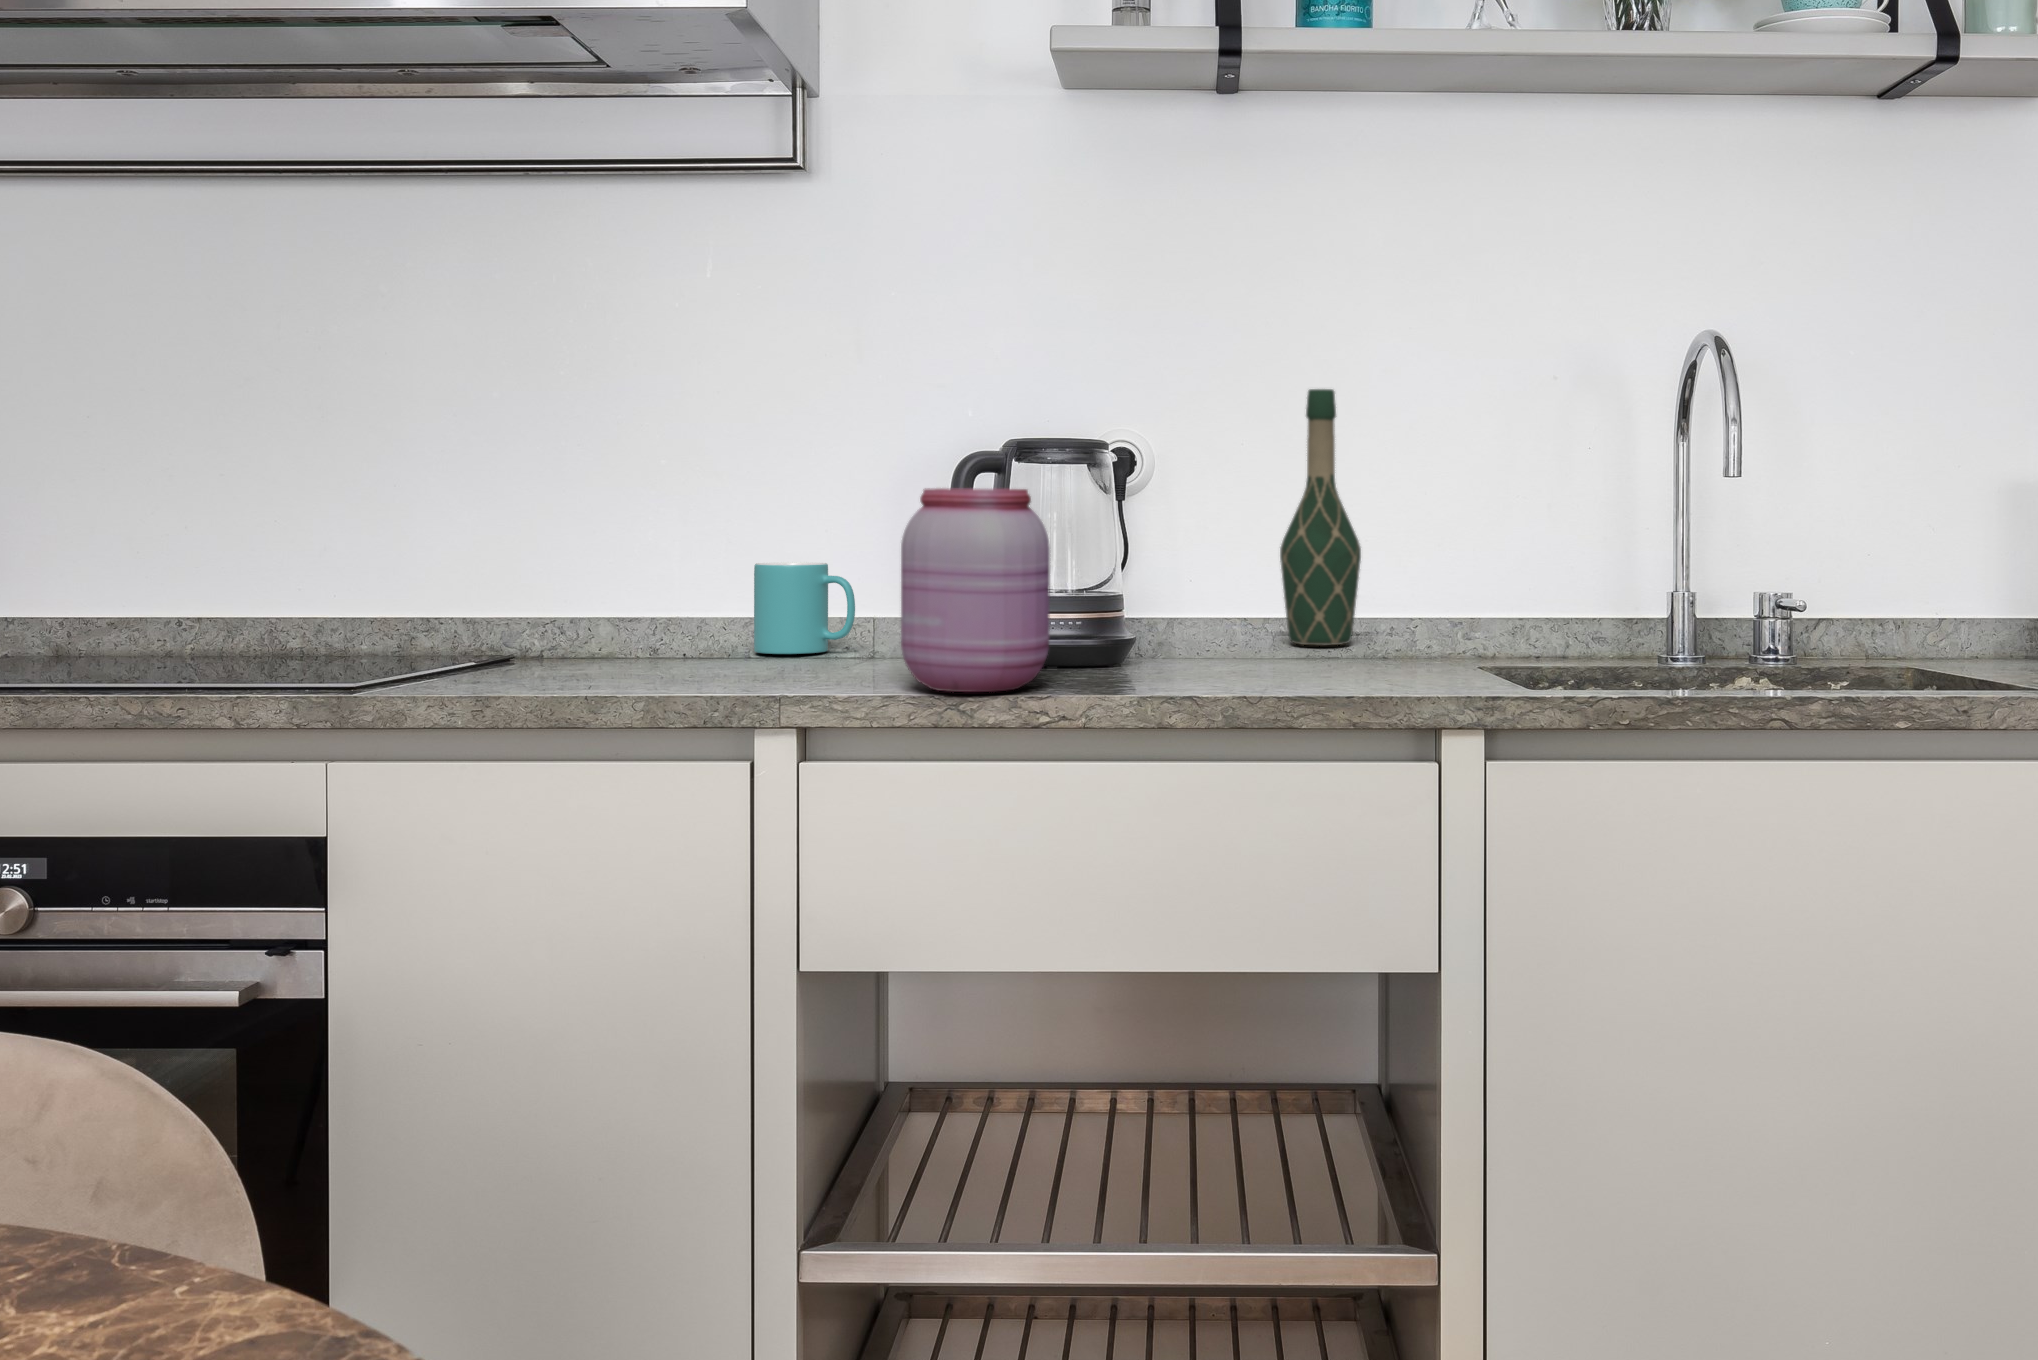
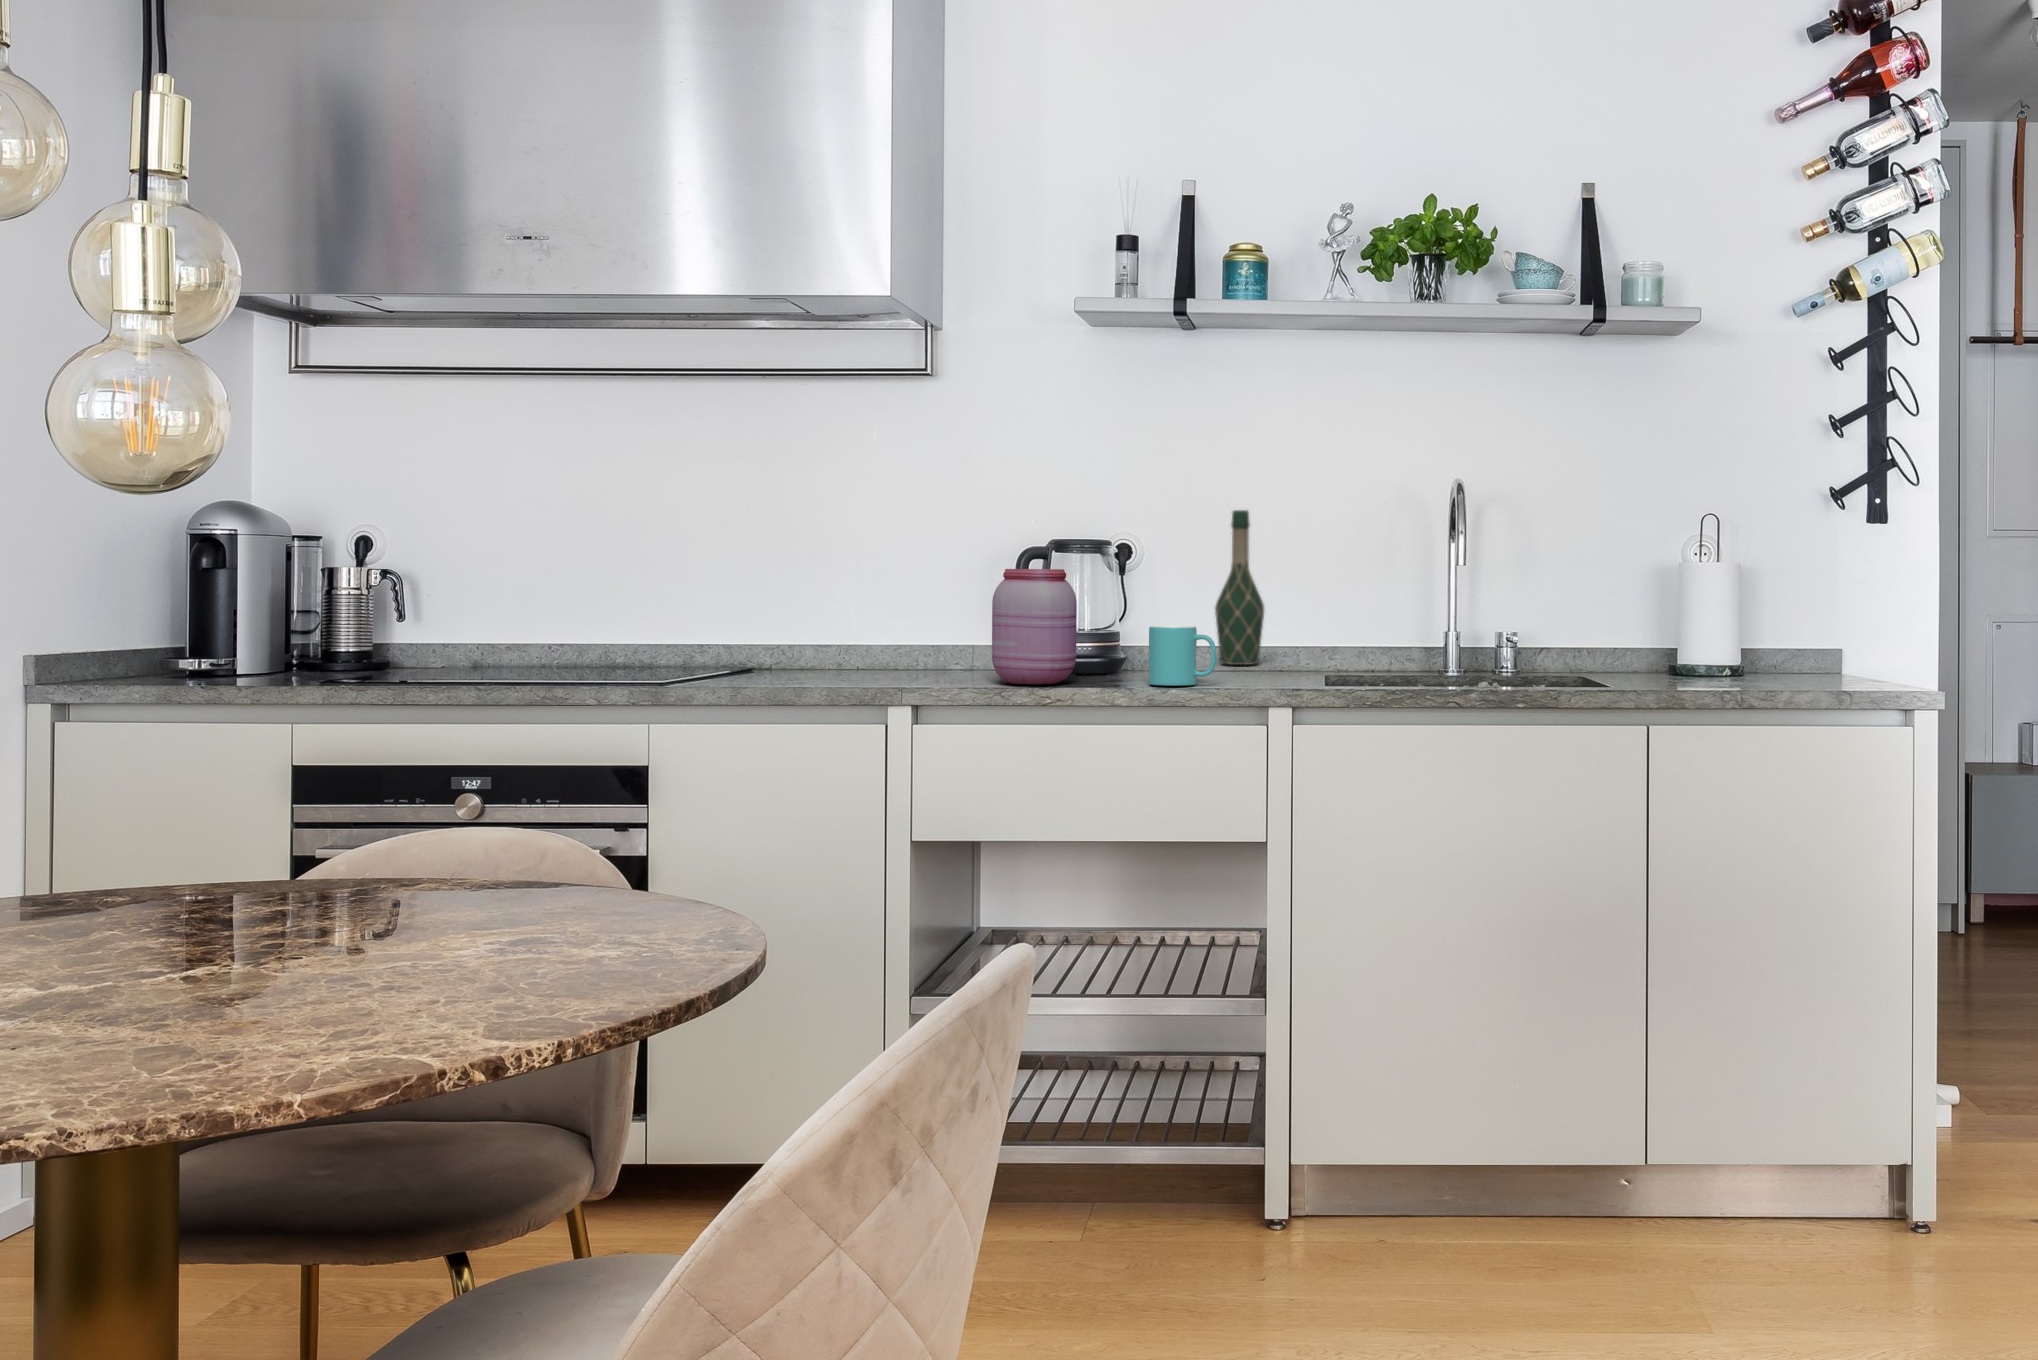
mug: present [754,562,855,654] -> present [1149,626,1216,686]

